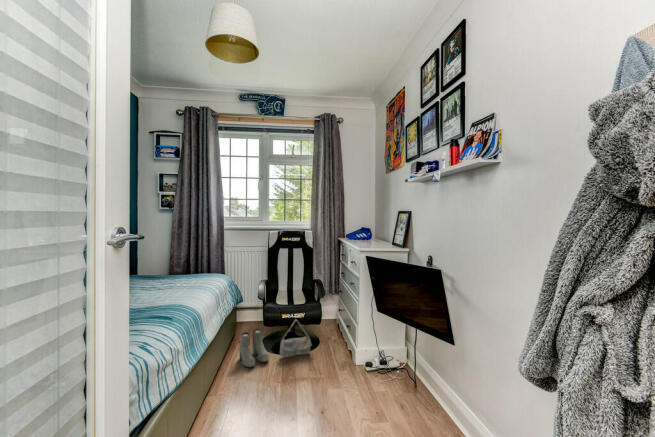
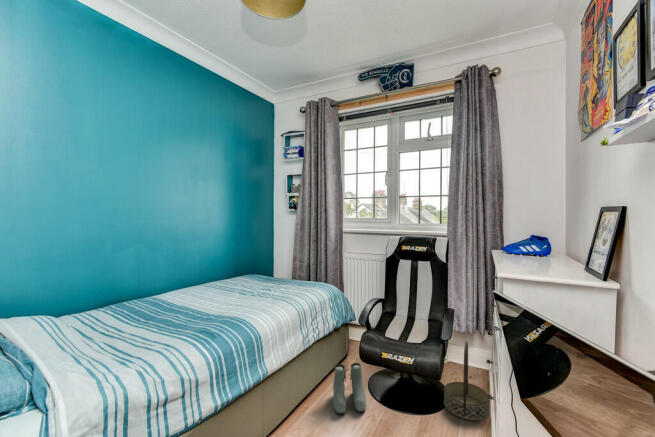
basket: none [316,298,343,347] -> present [444,341,489,421]
bag: present [280,320,312,357] -> none [382,364,428,419]

